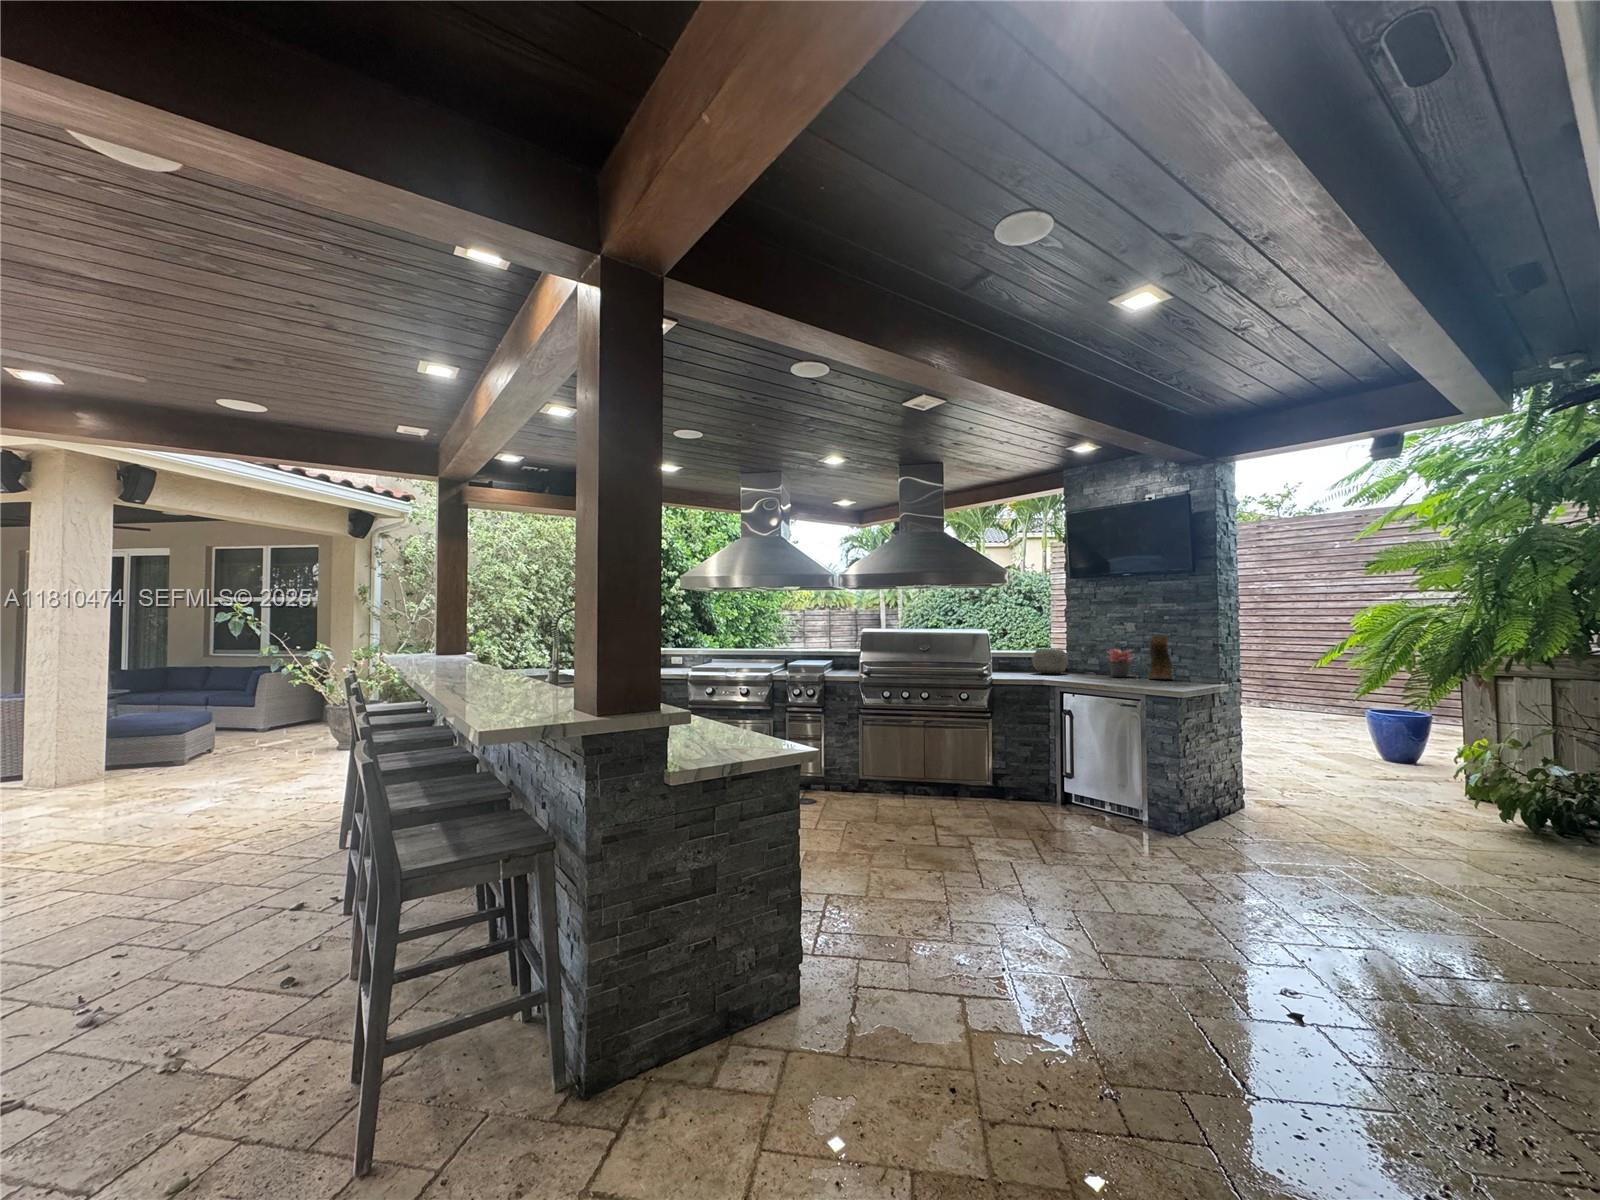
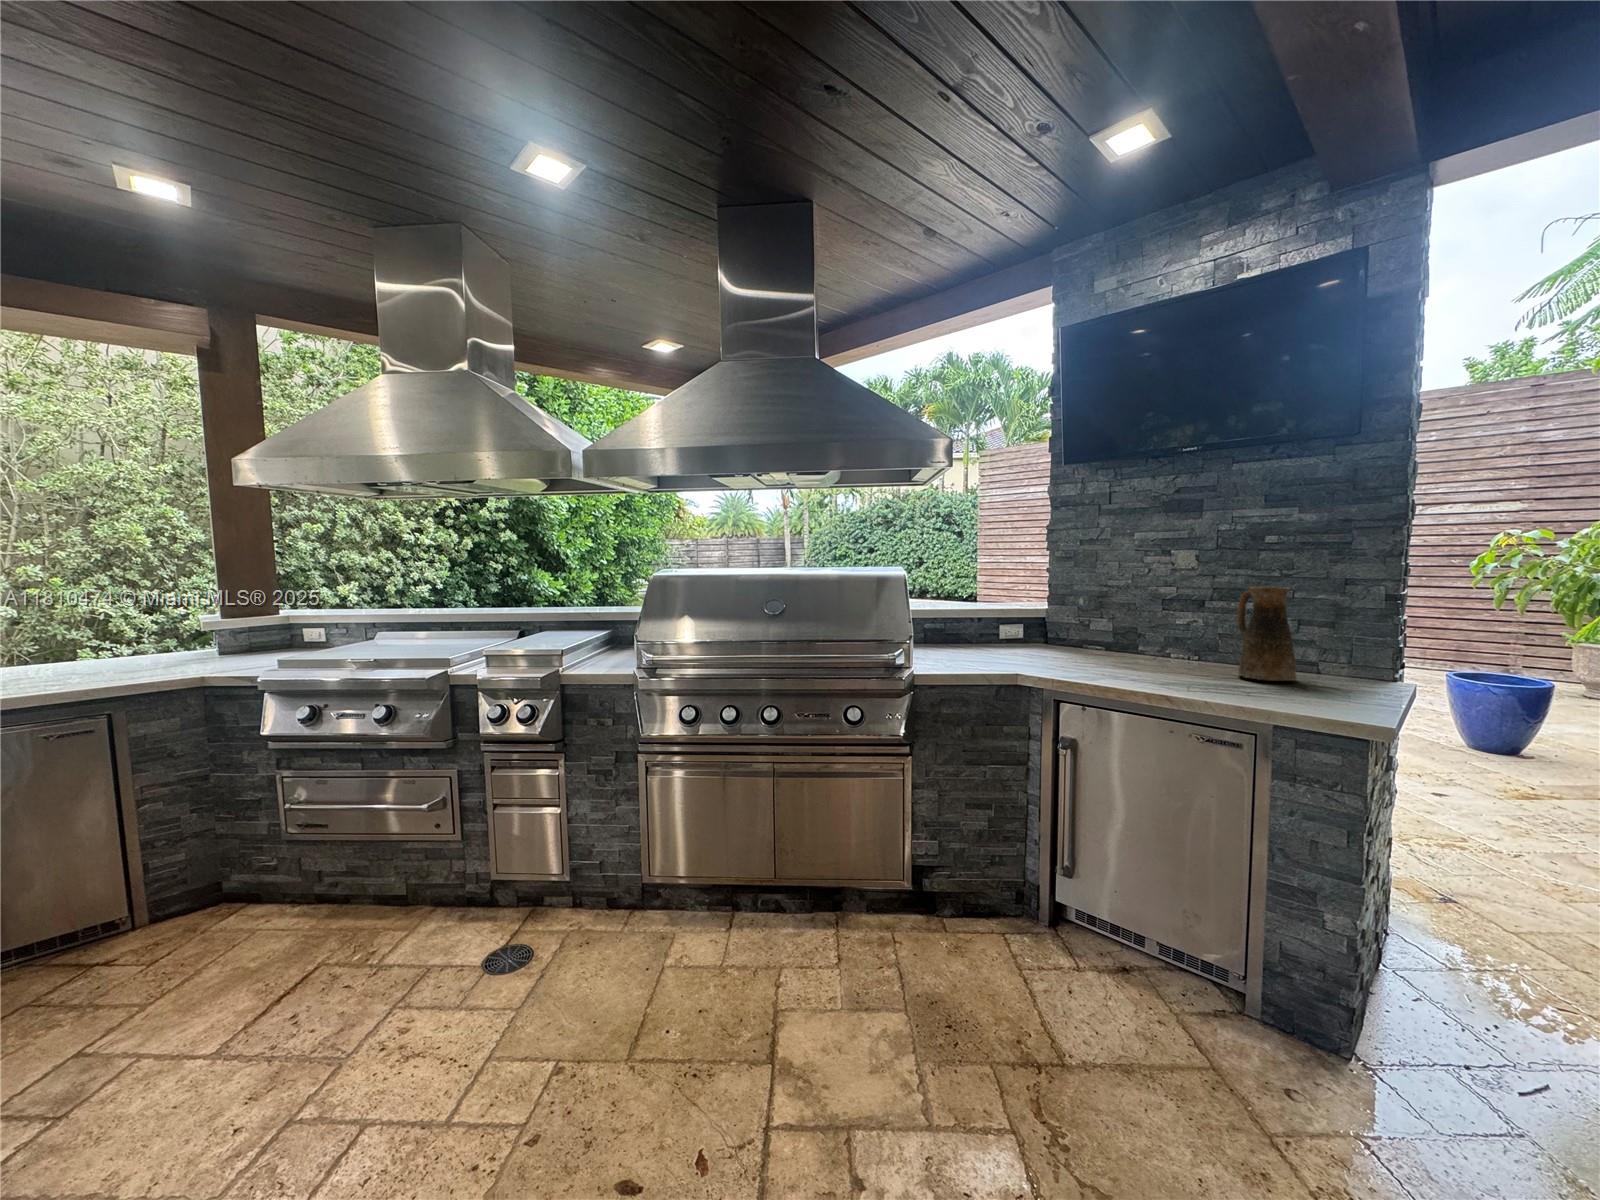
bowl: present [1032,649,1068,674] -> none [986,607,1052,653]
succulent plant: present [1108,649,1133,677] -> none [1133,608,1196,667]

